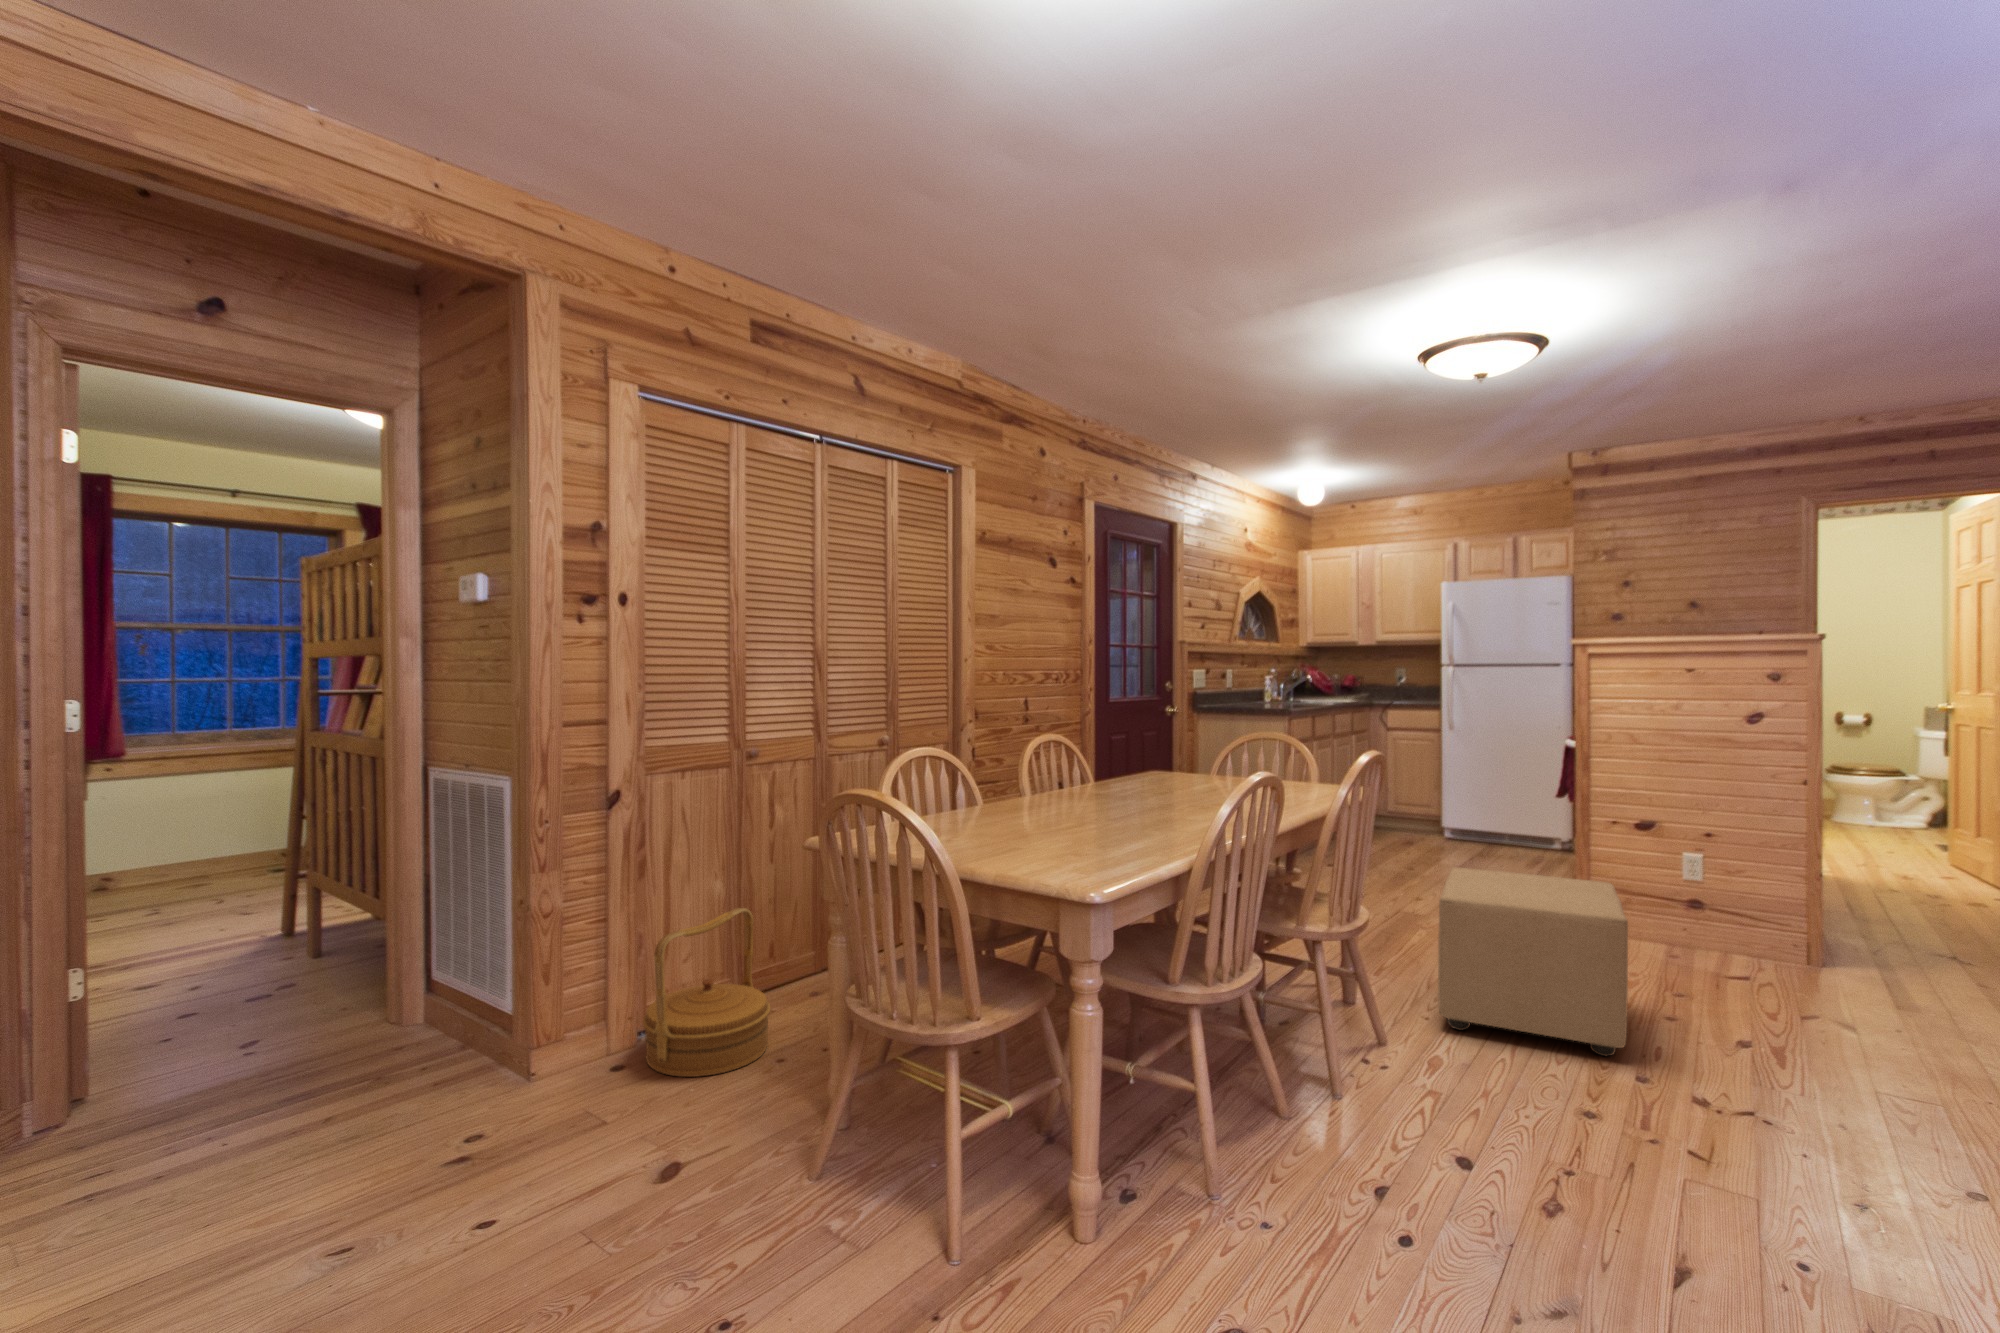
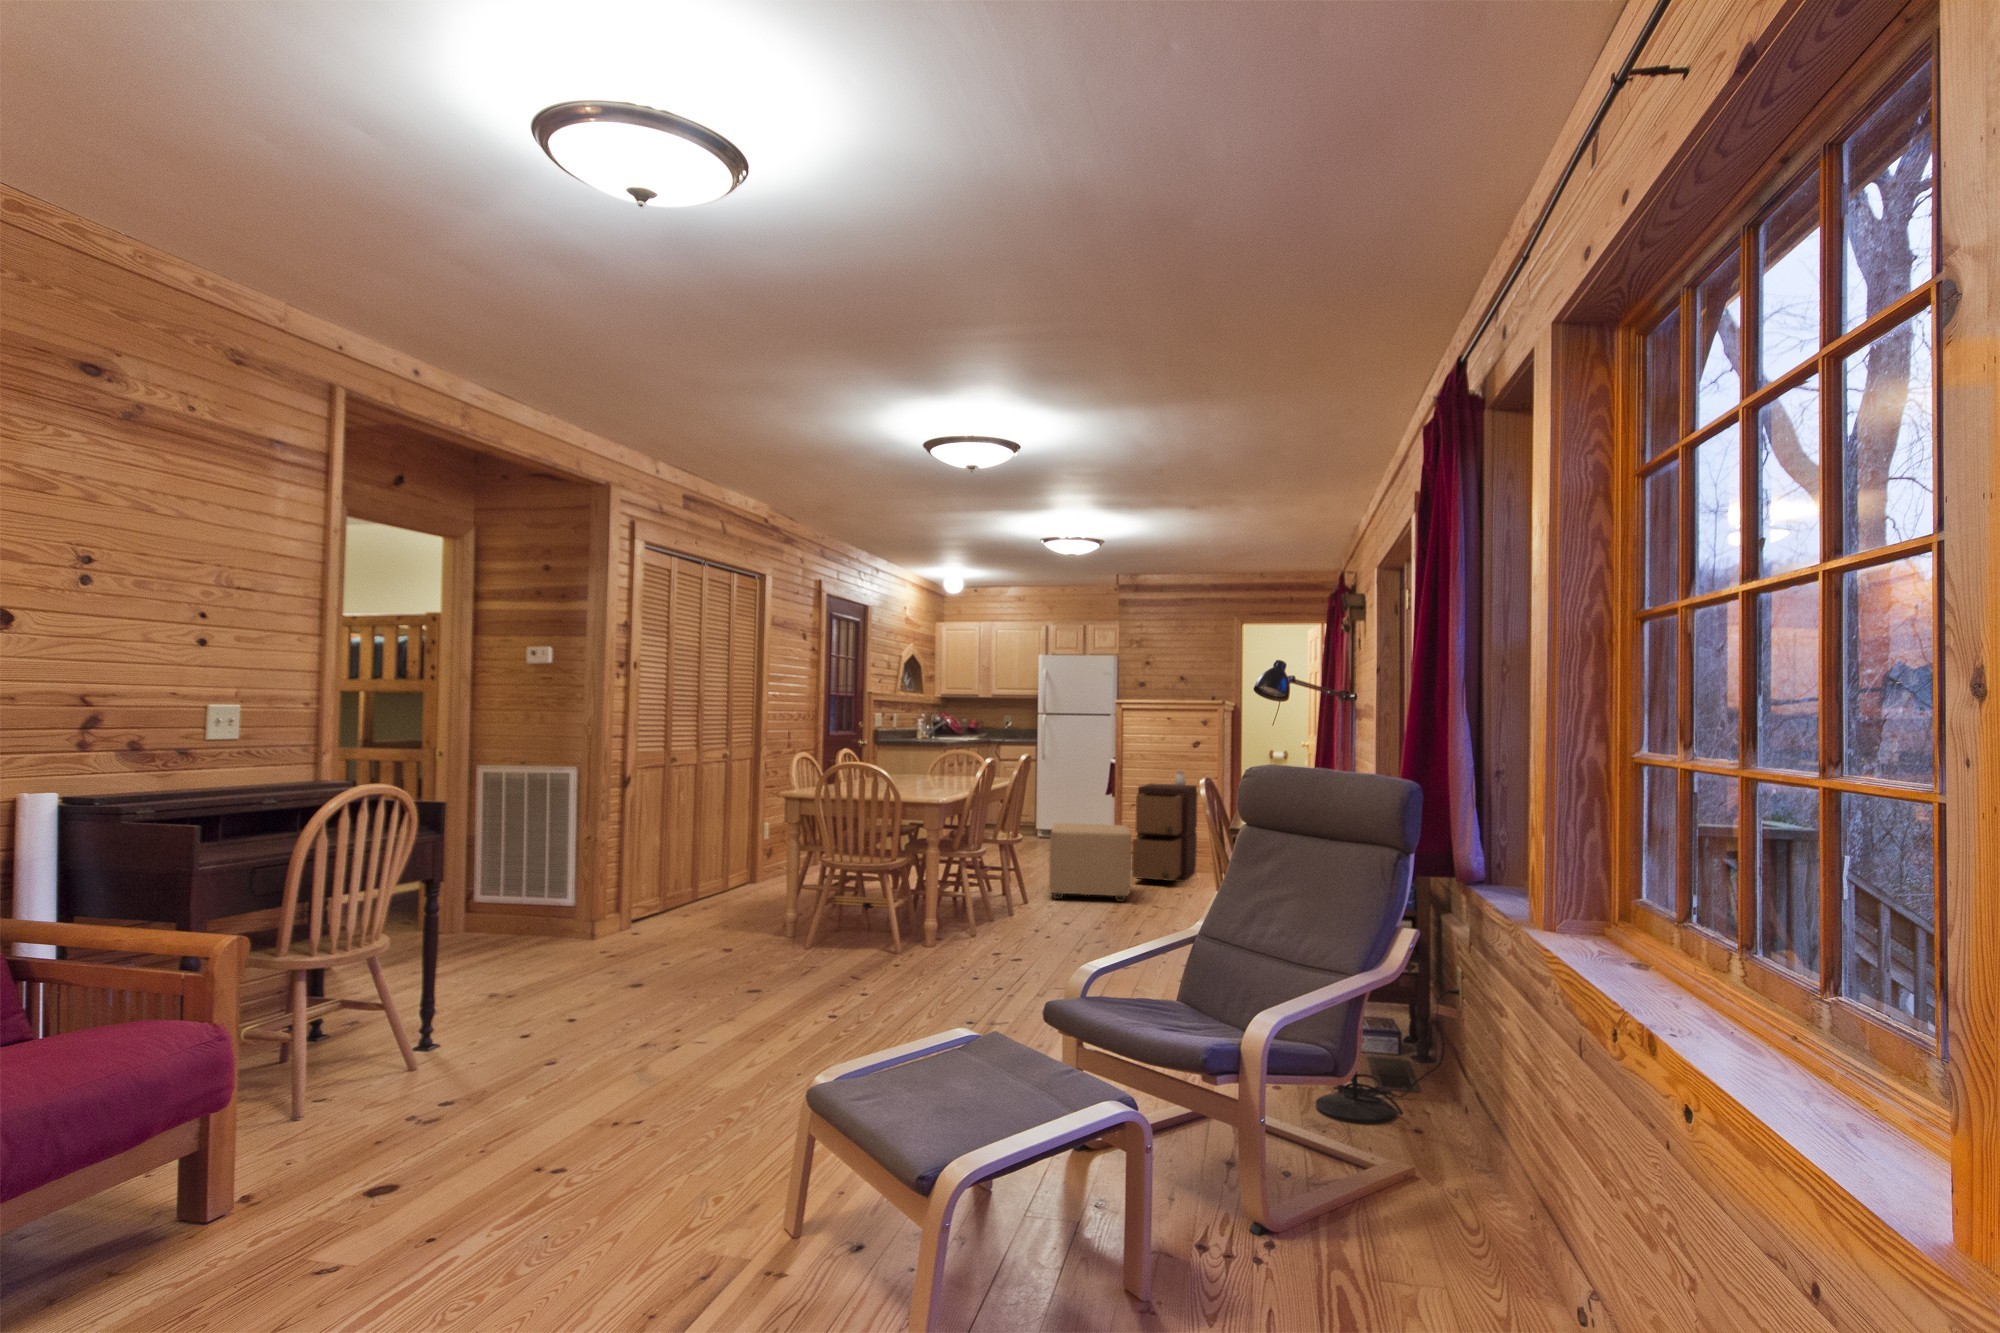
storage cabinet: none [1621,768,1760,994] -> present [1132,770,1198,882]
woven basket: present [643,908,771,1077] -> none [641,849,714,934]

